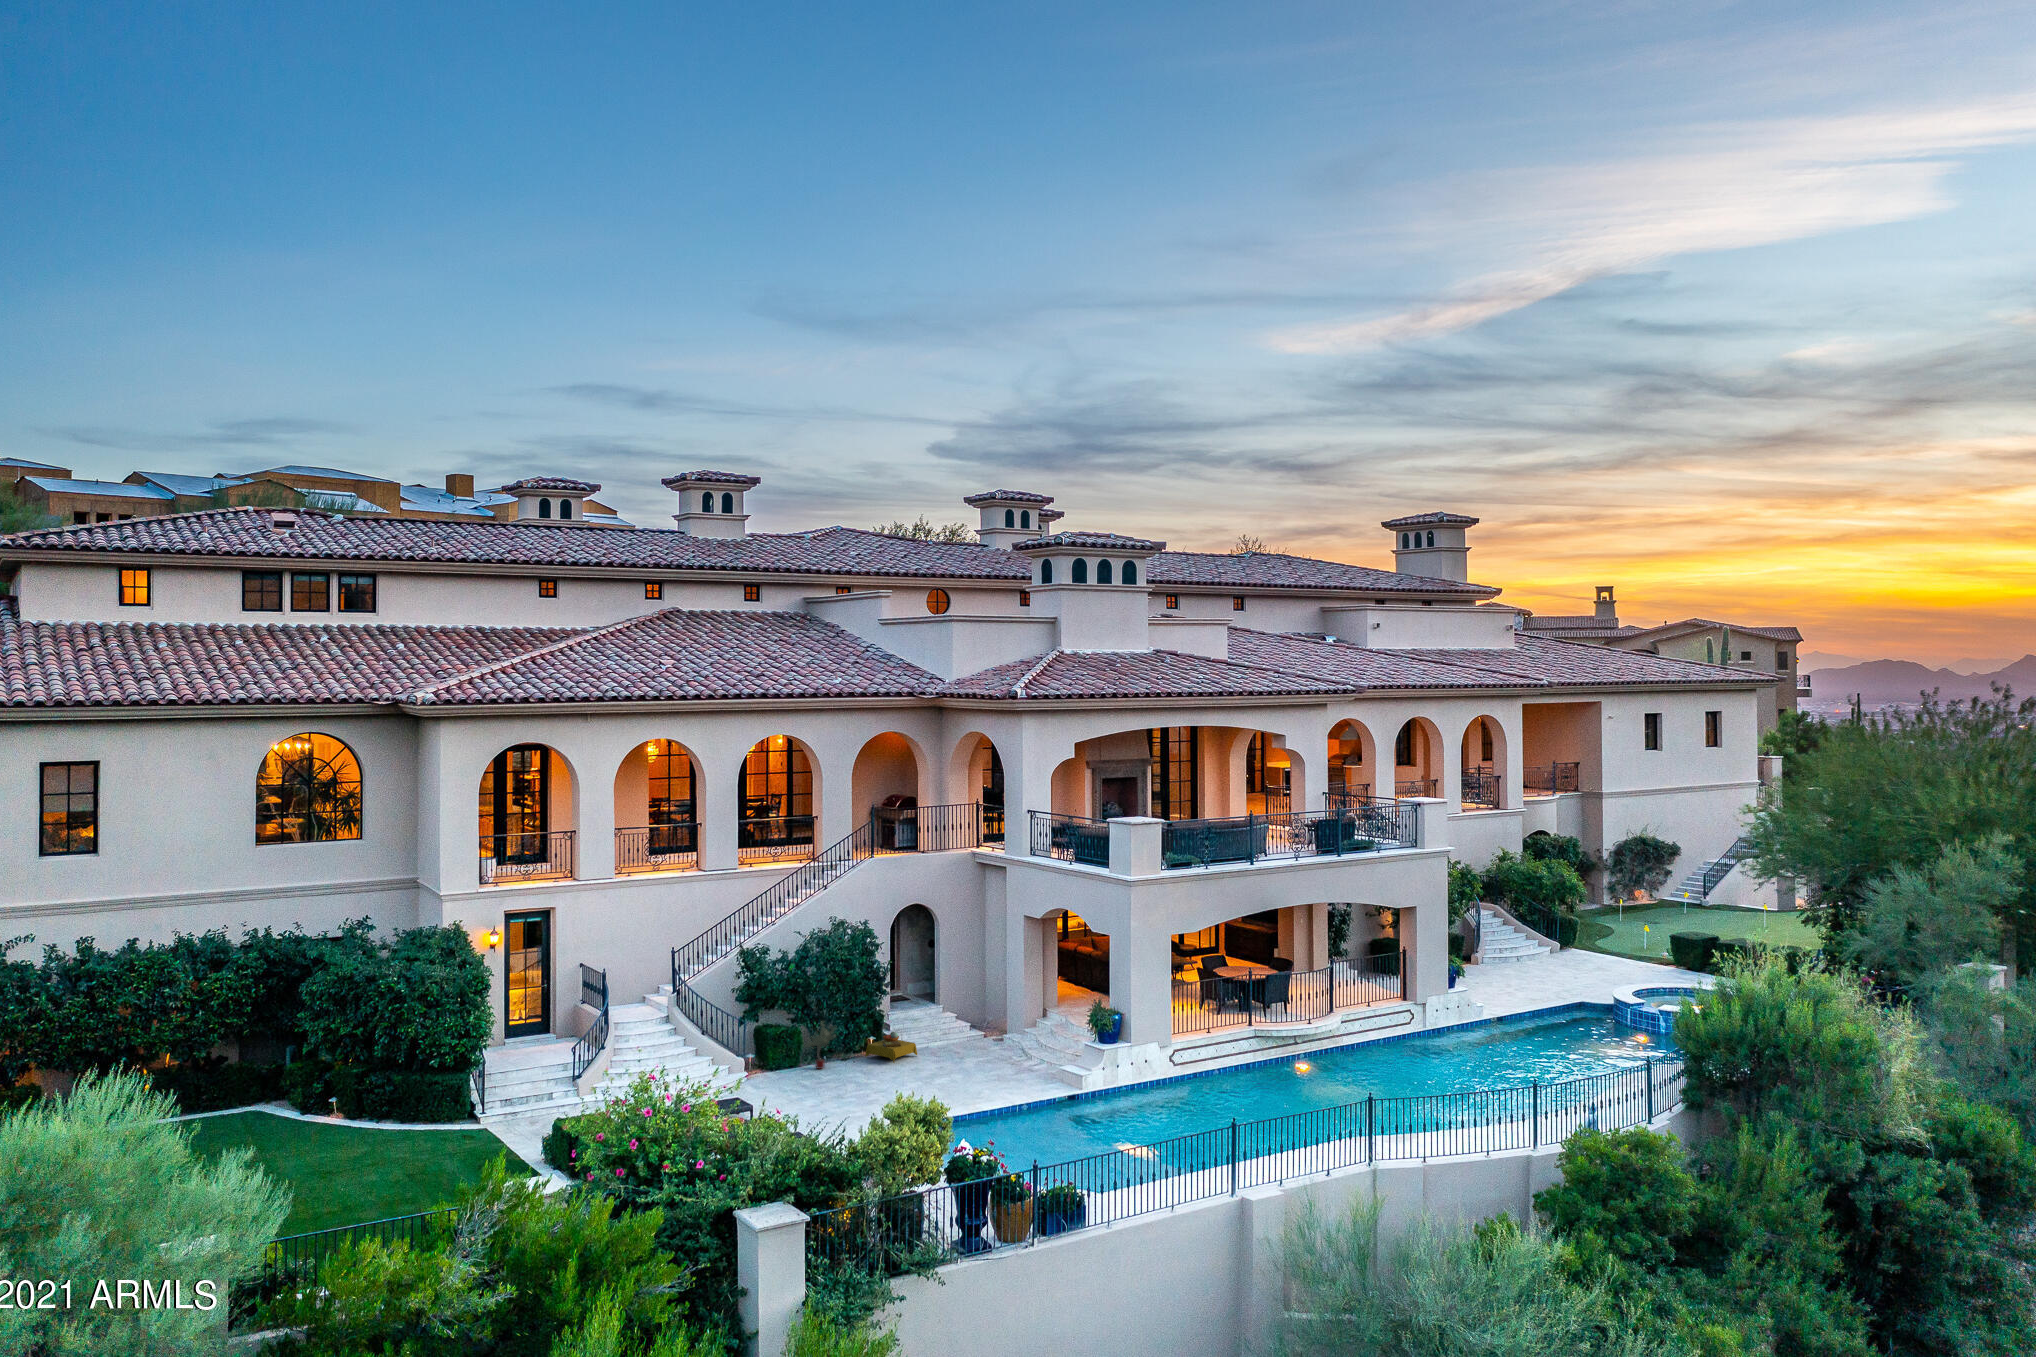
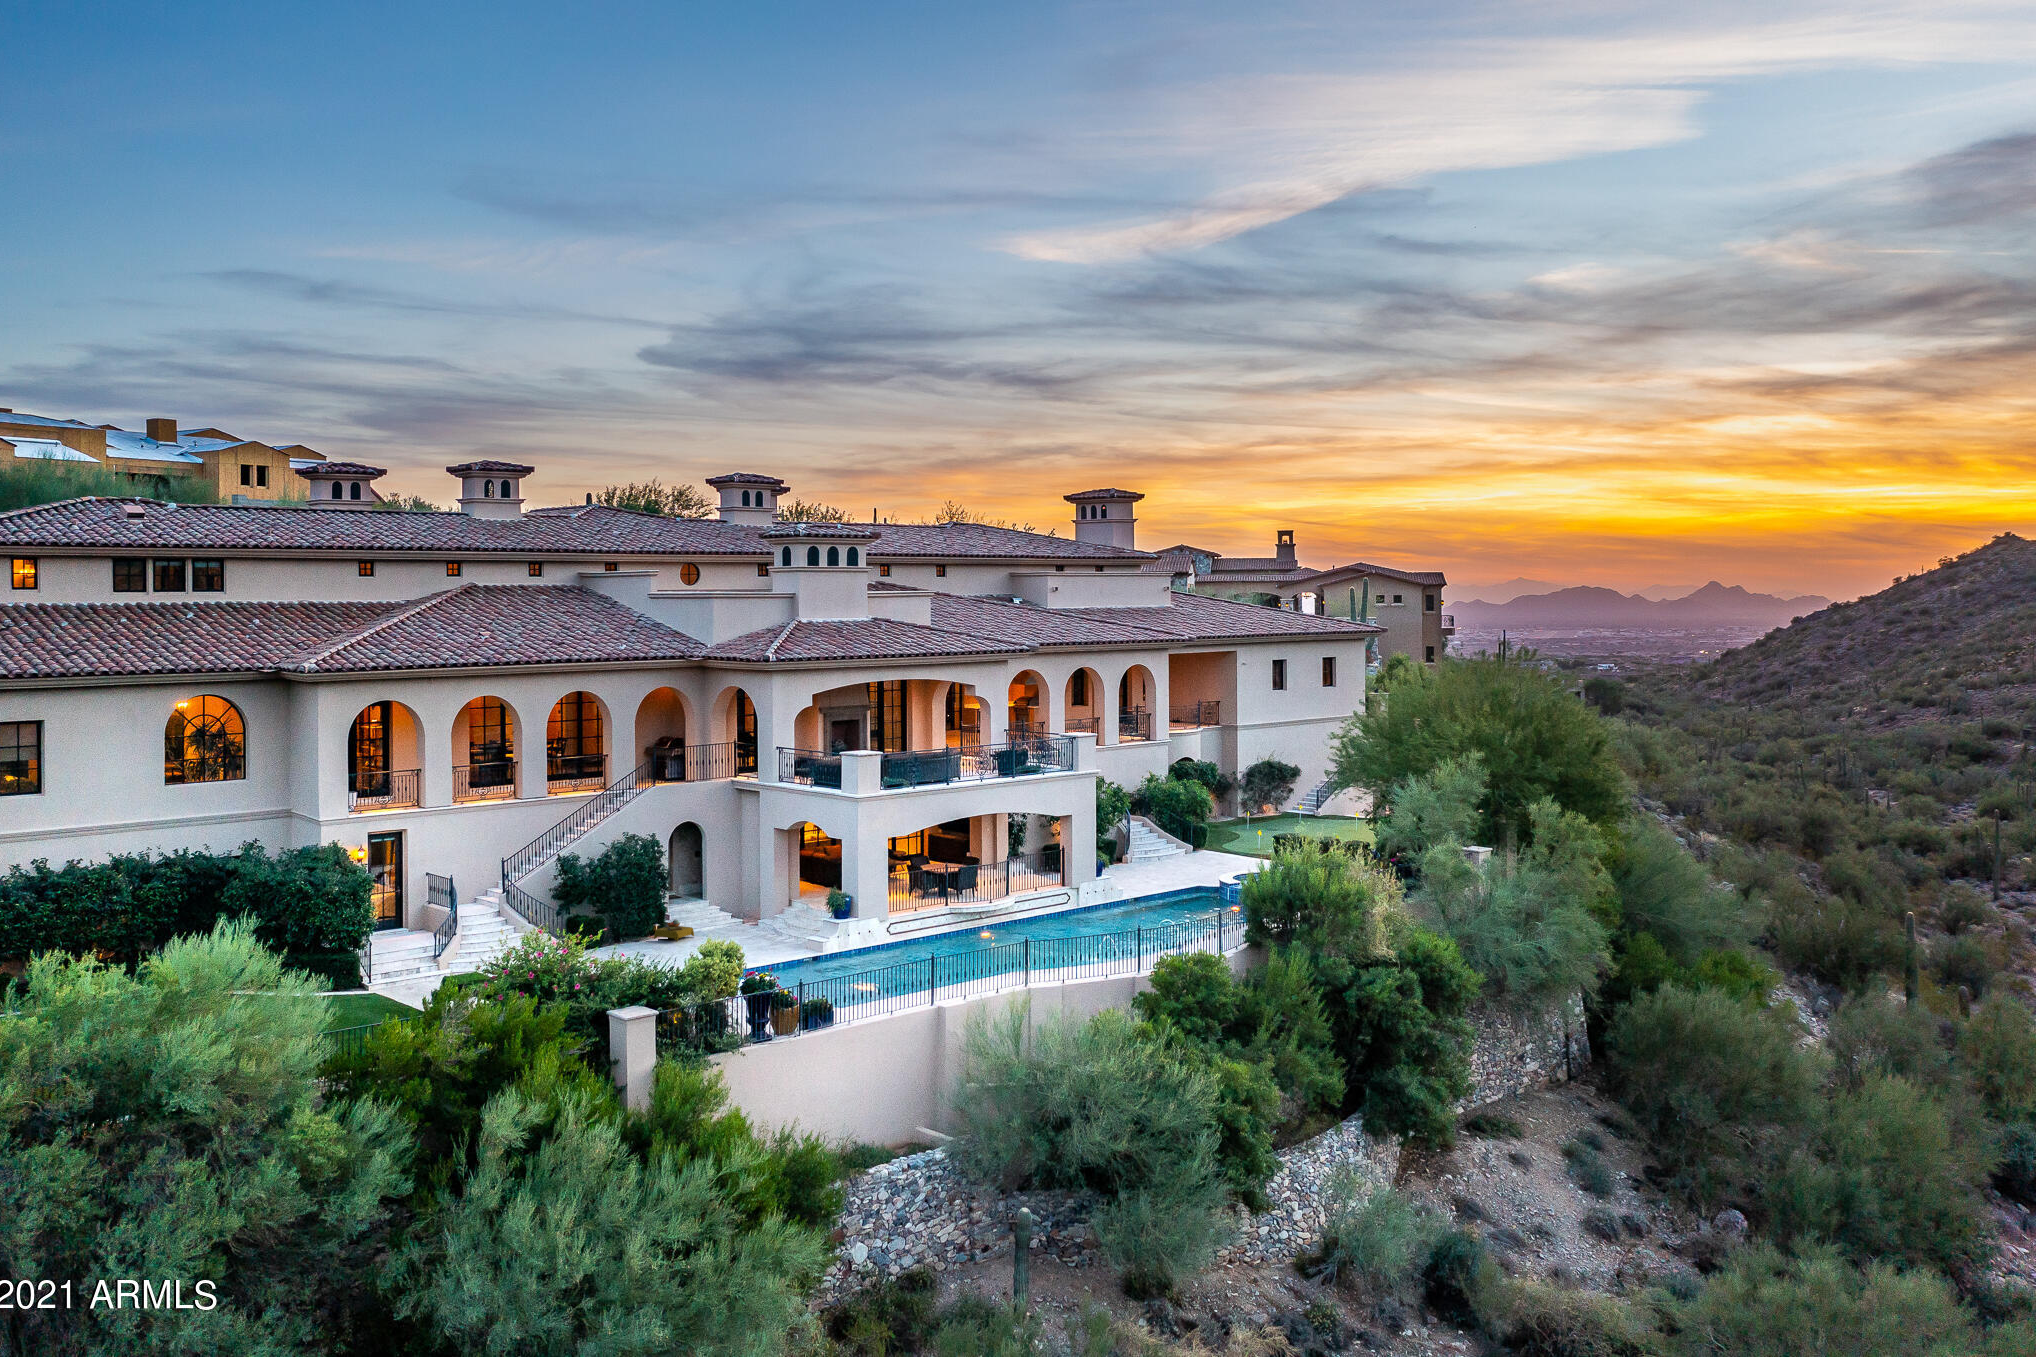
potted tree: present [806,1024,836,1069] -> none [608,912,633,948]

